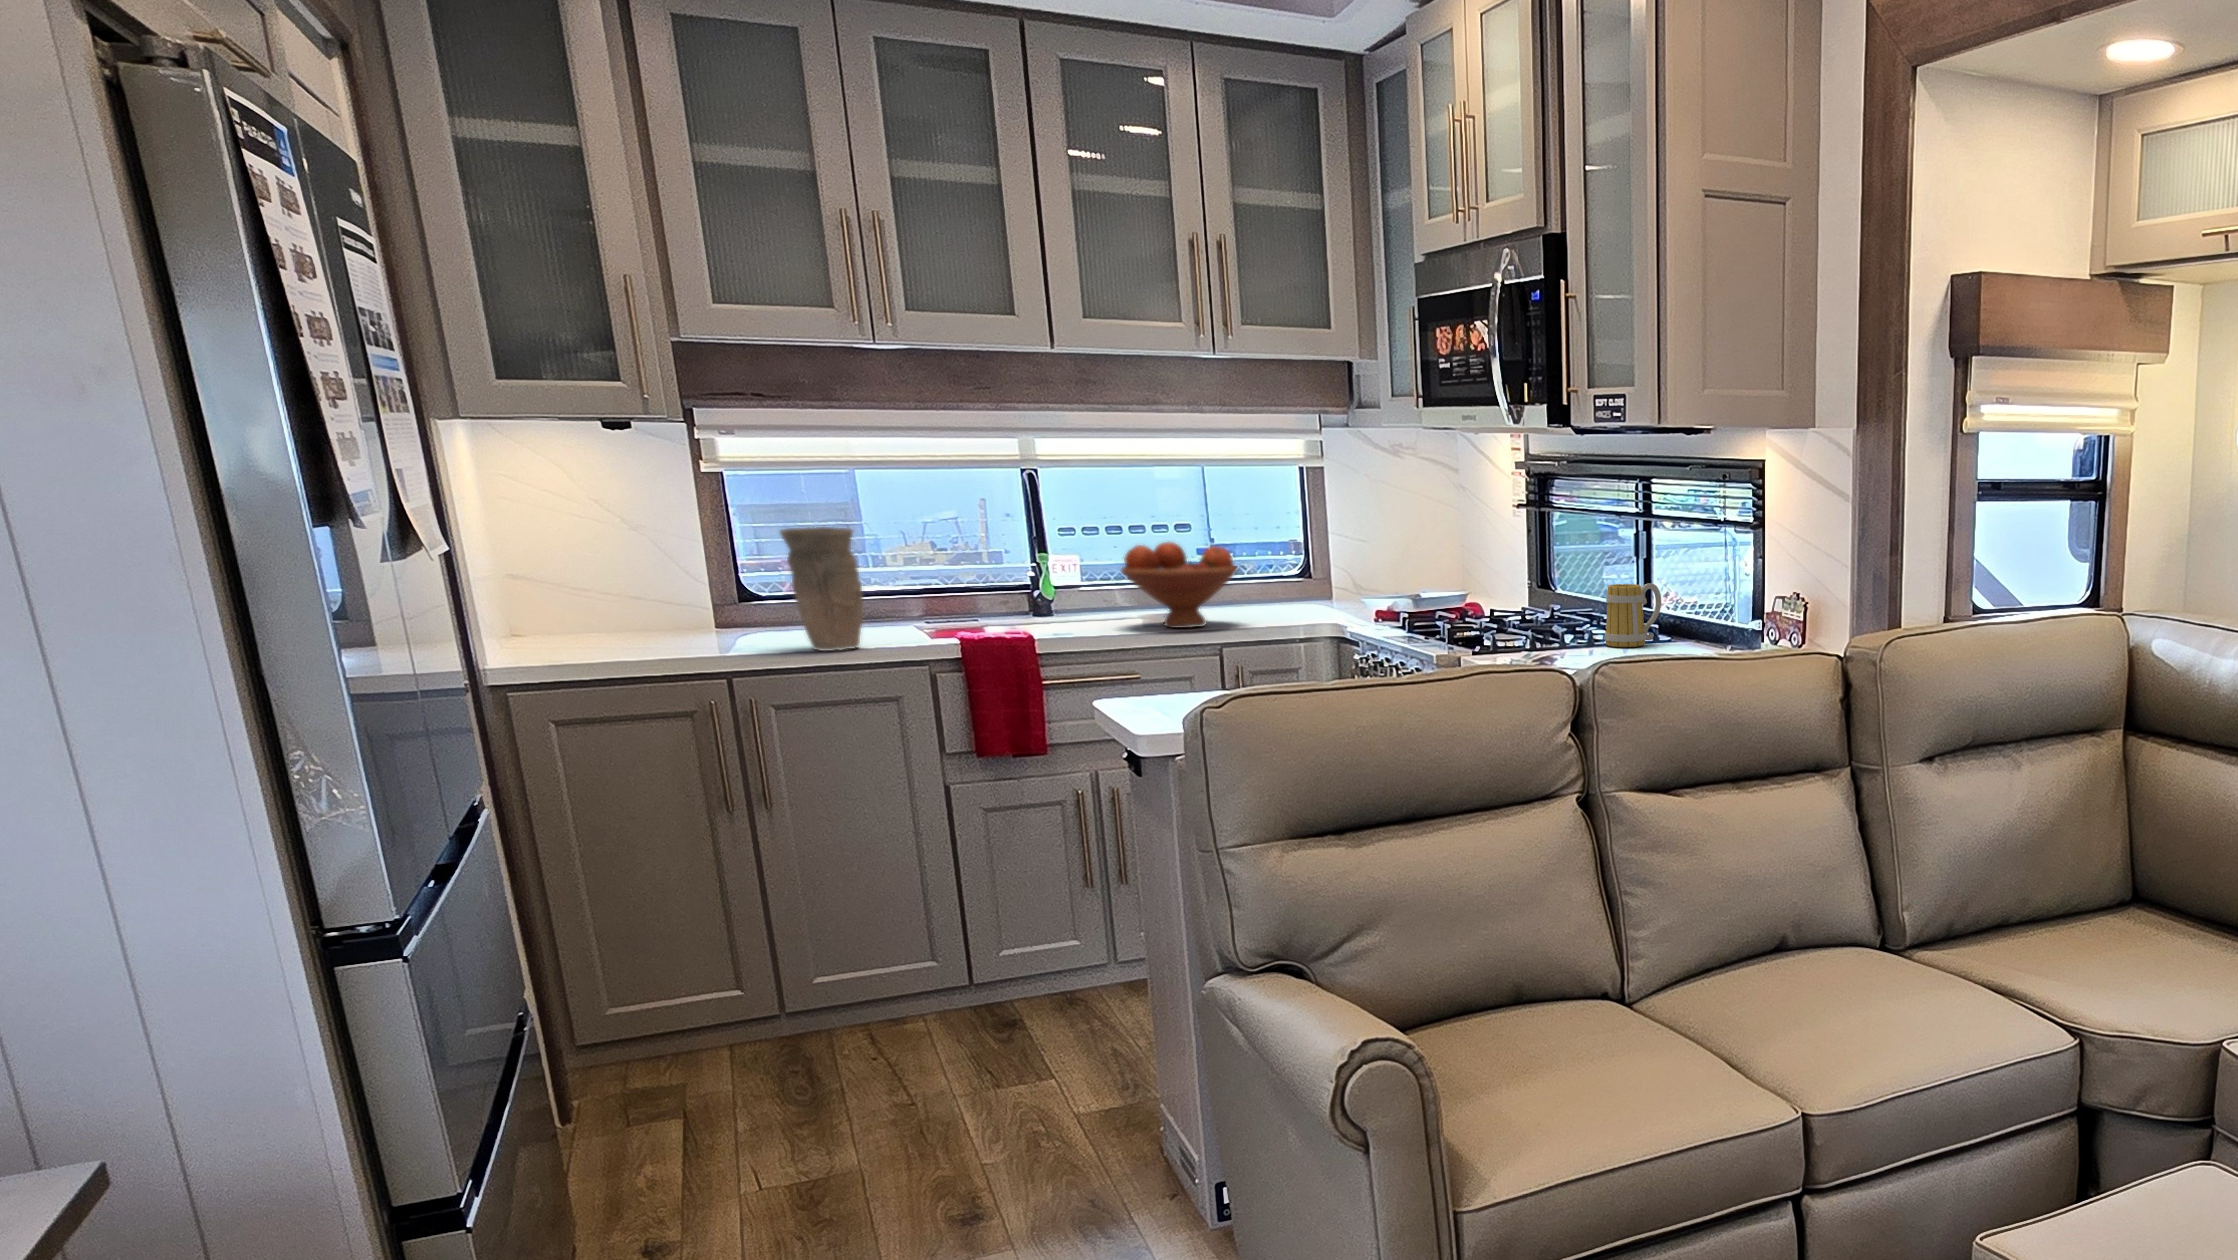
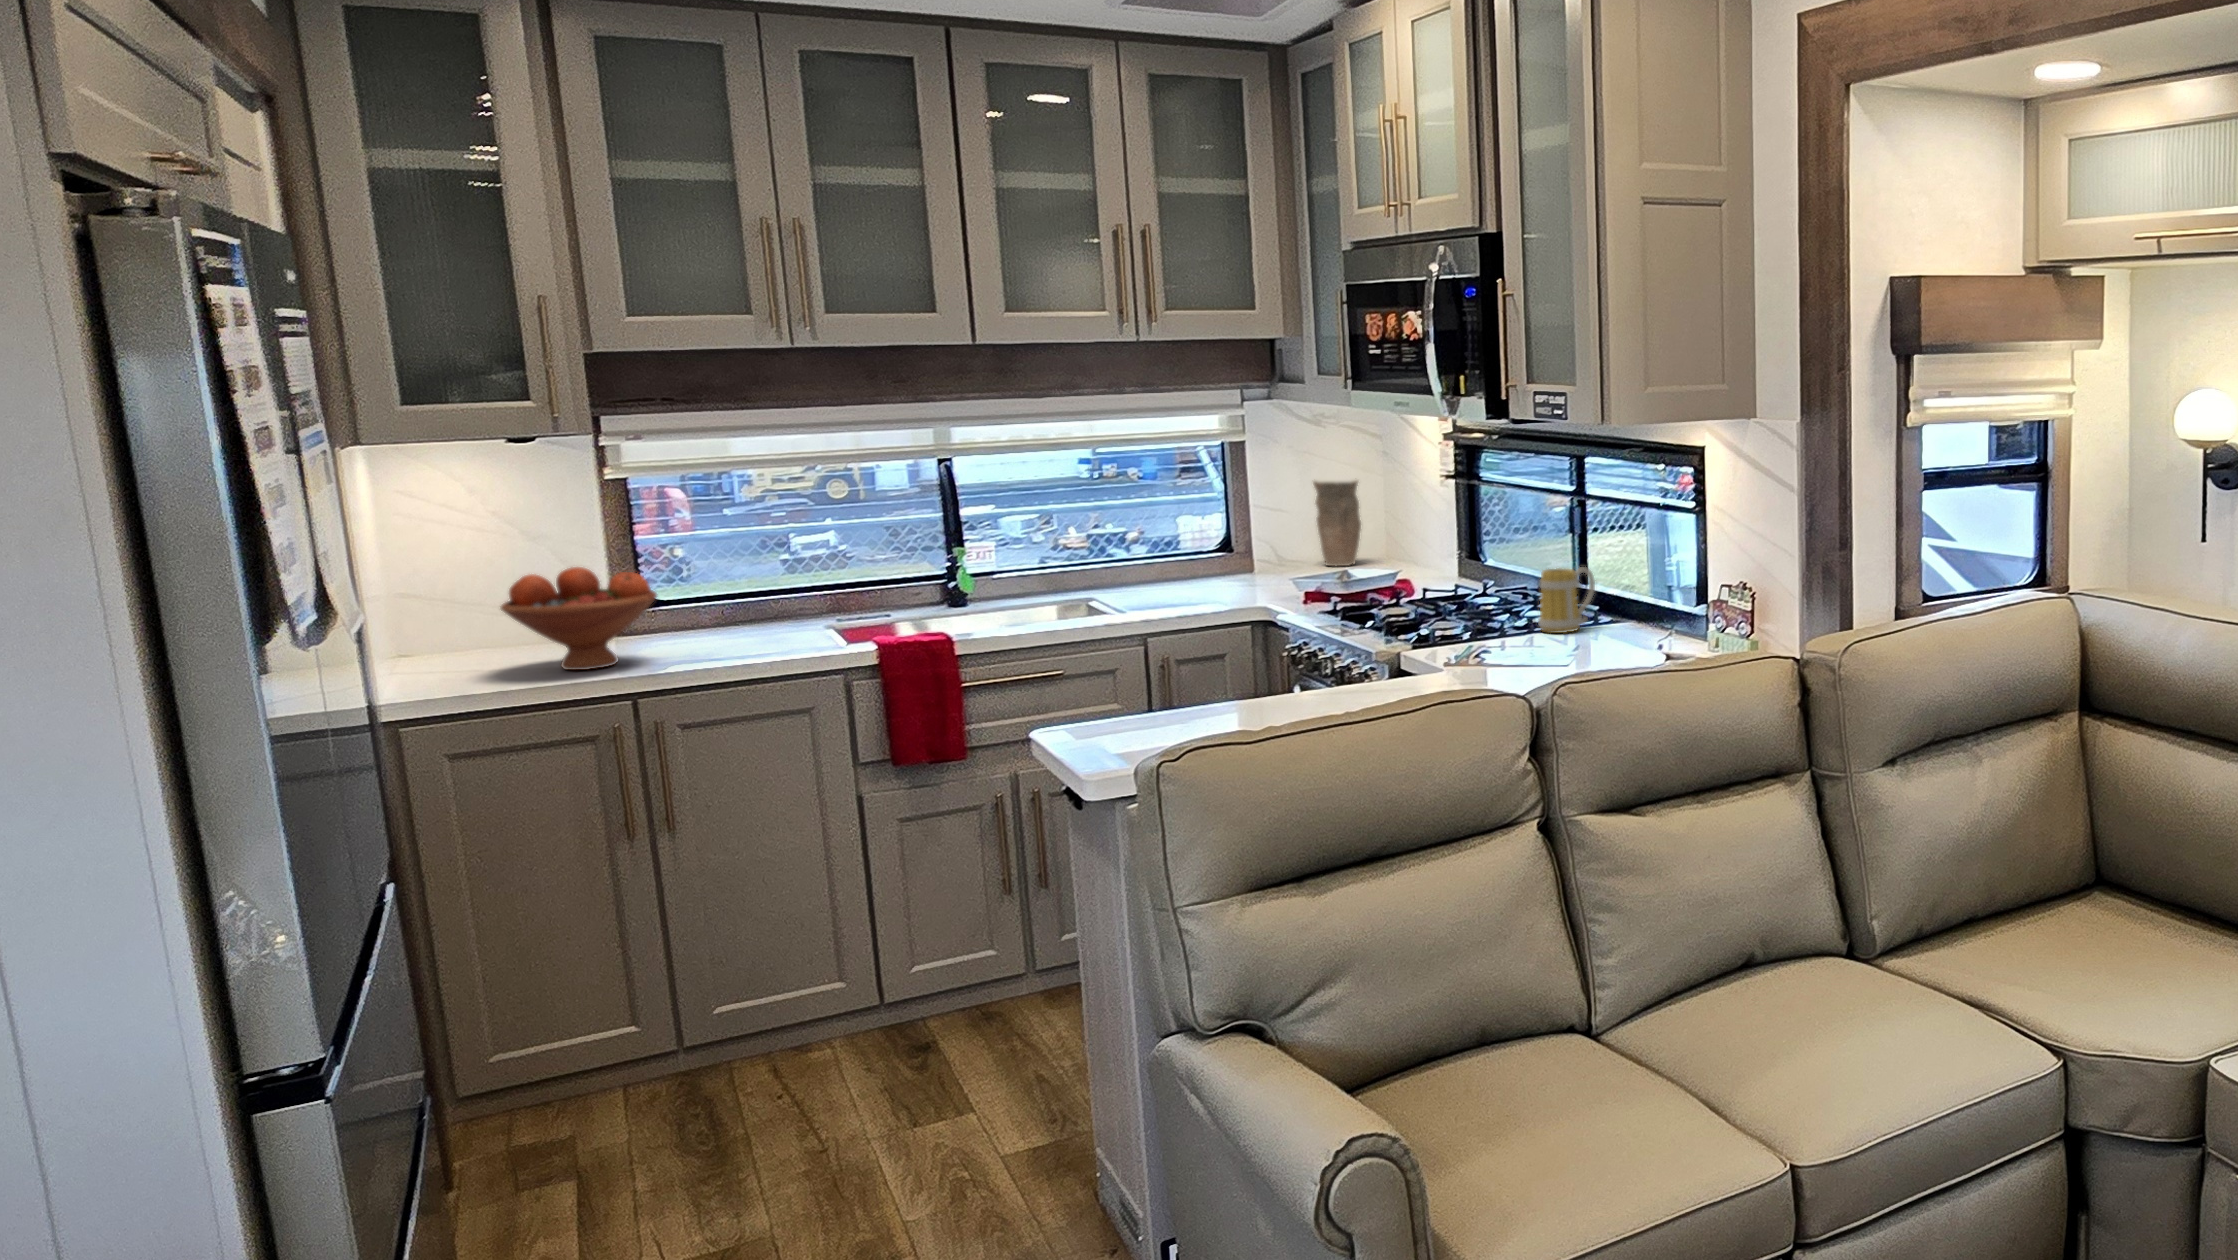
vase: present [780,527,863,651] -> present [1313,481,1361,566]
fruit bowl: present [1121,542,1238,628] -> present [501,567,657,670]

